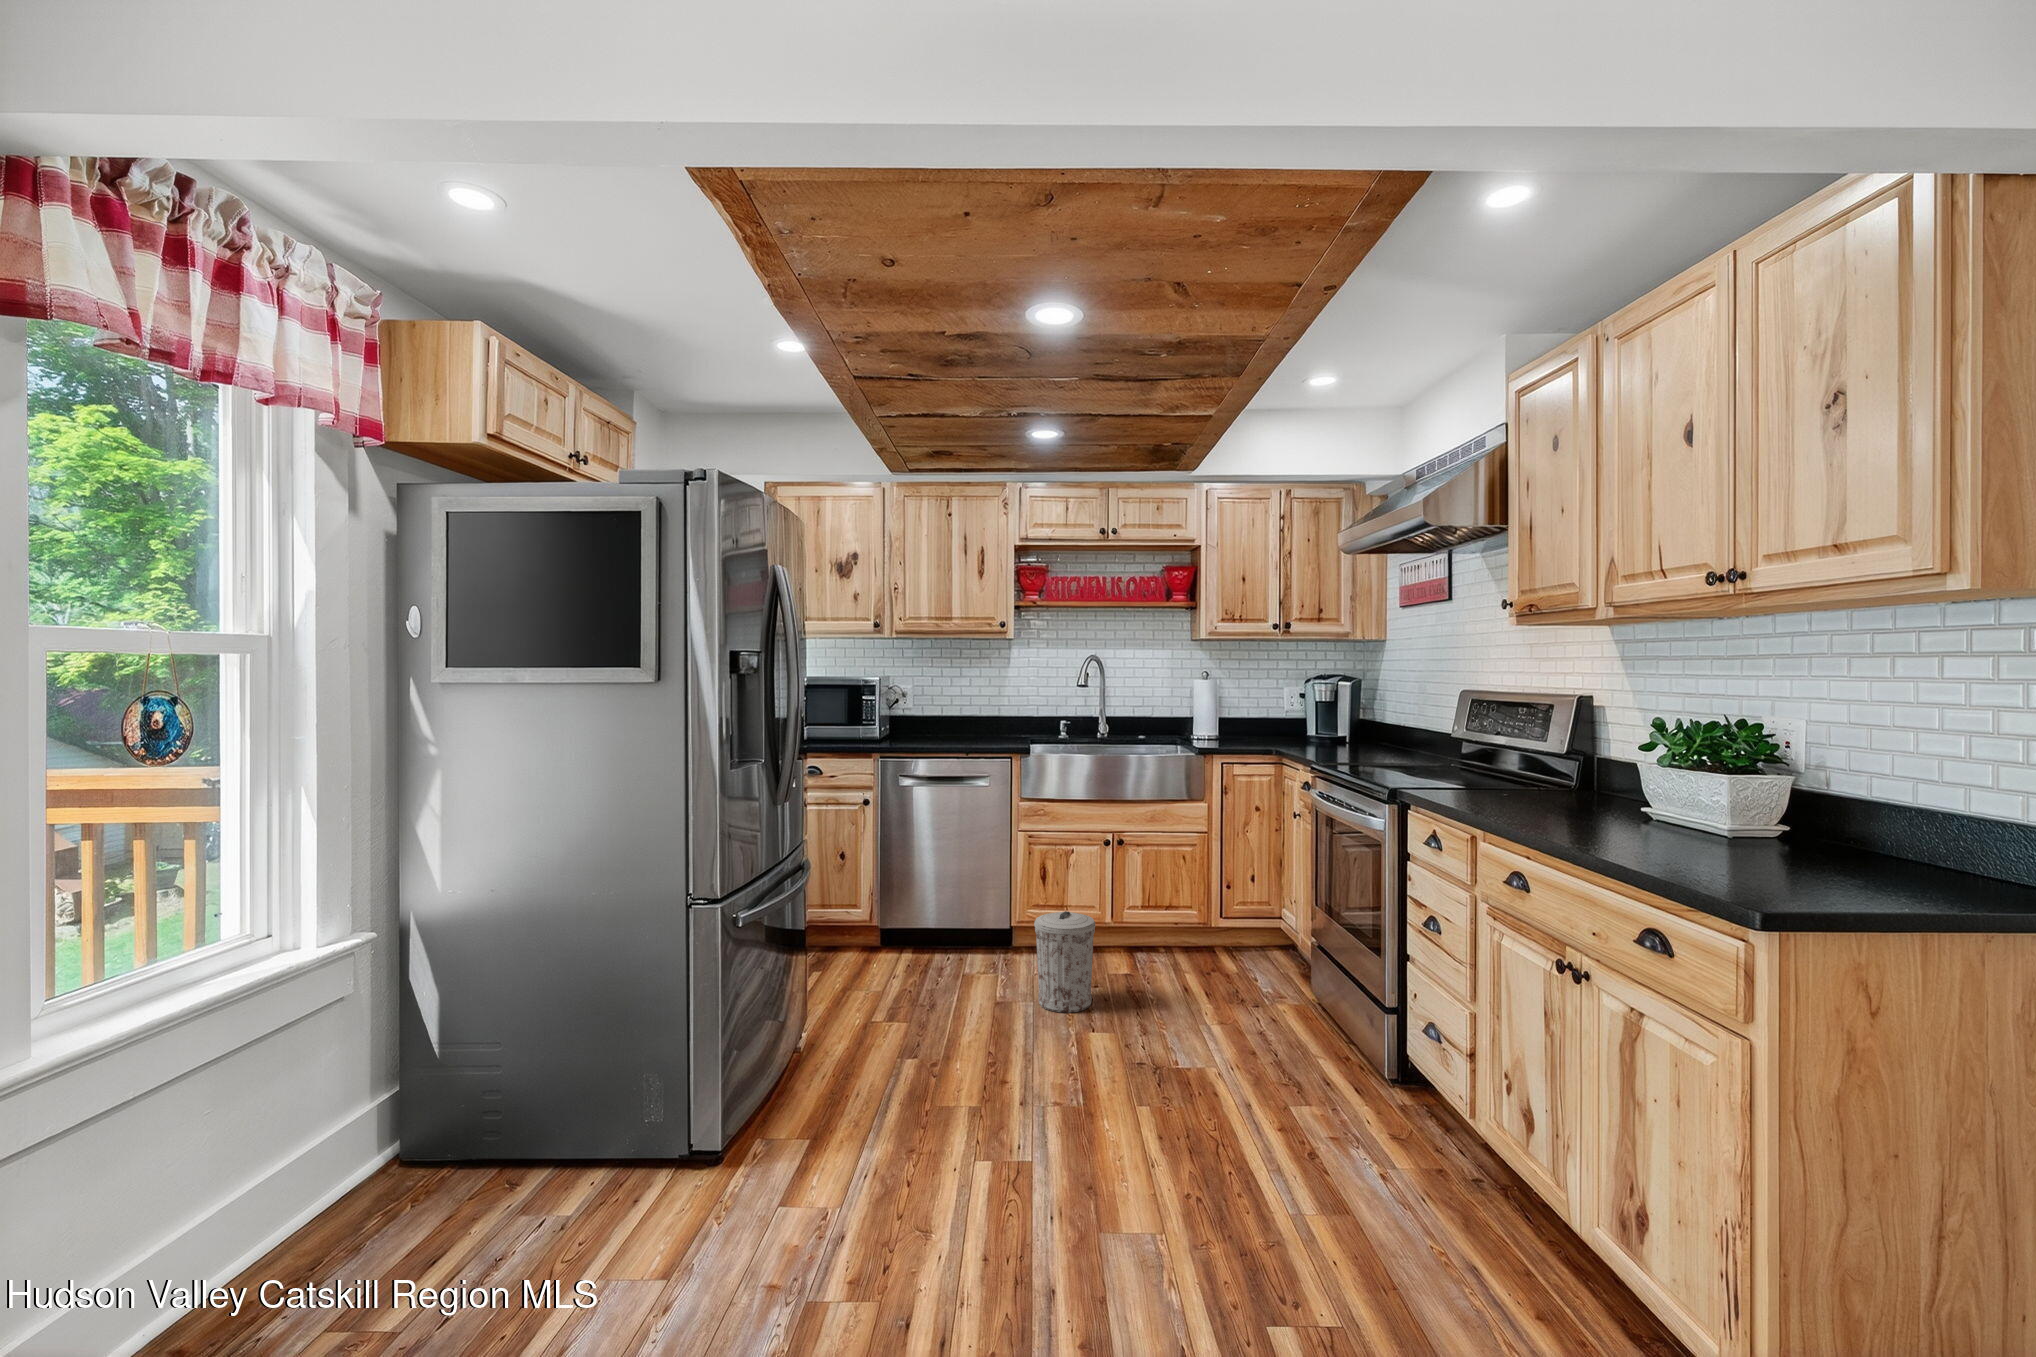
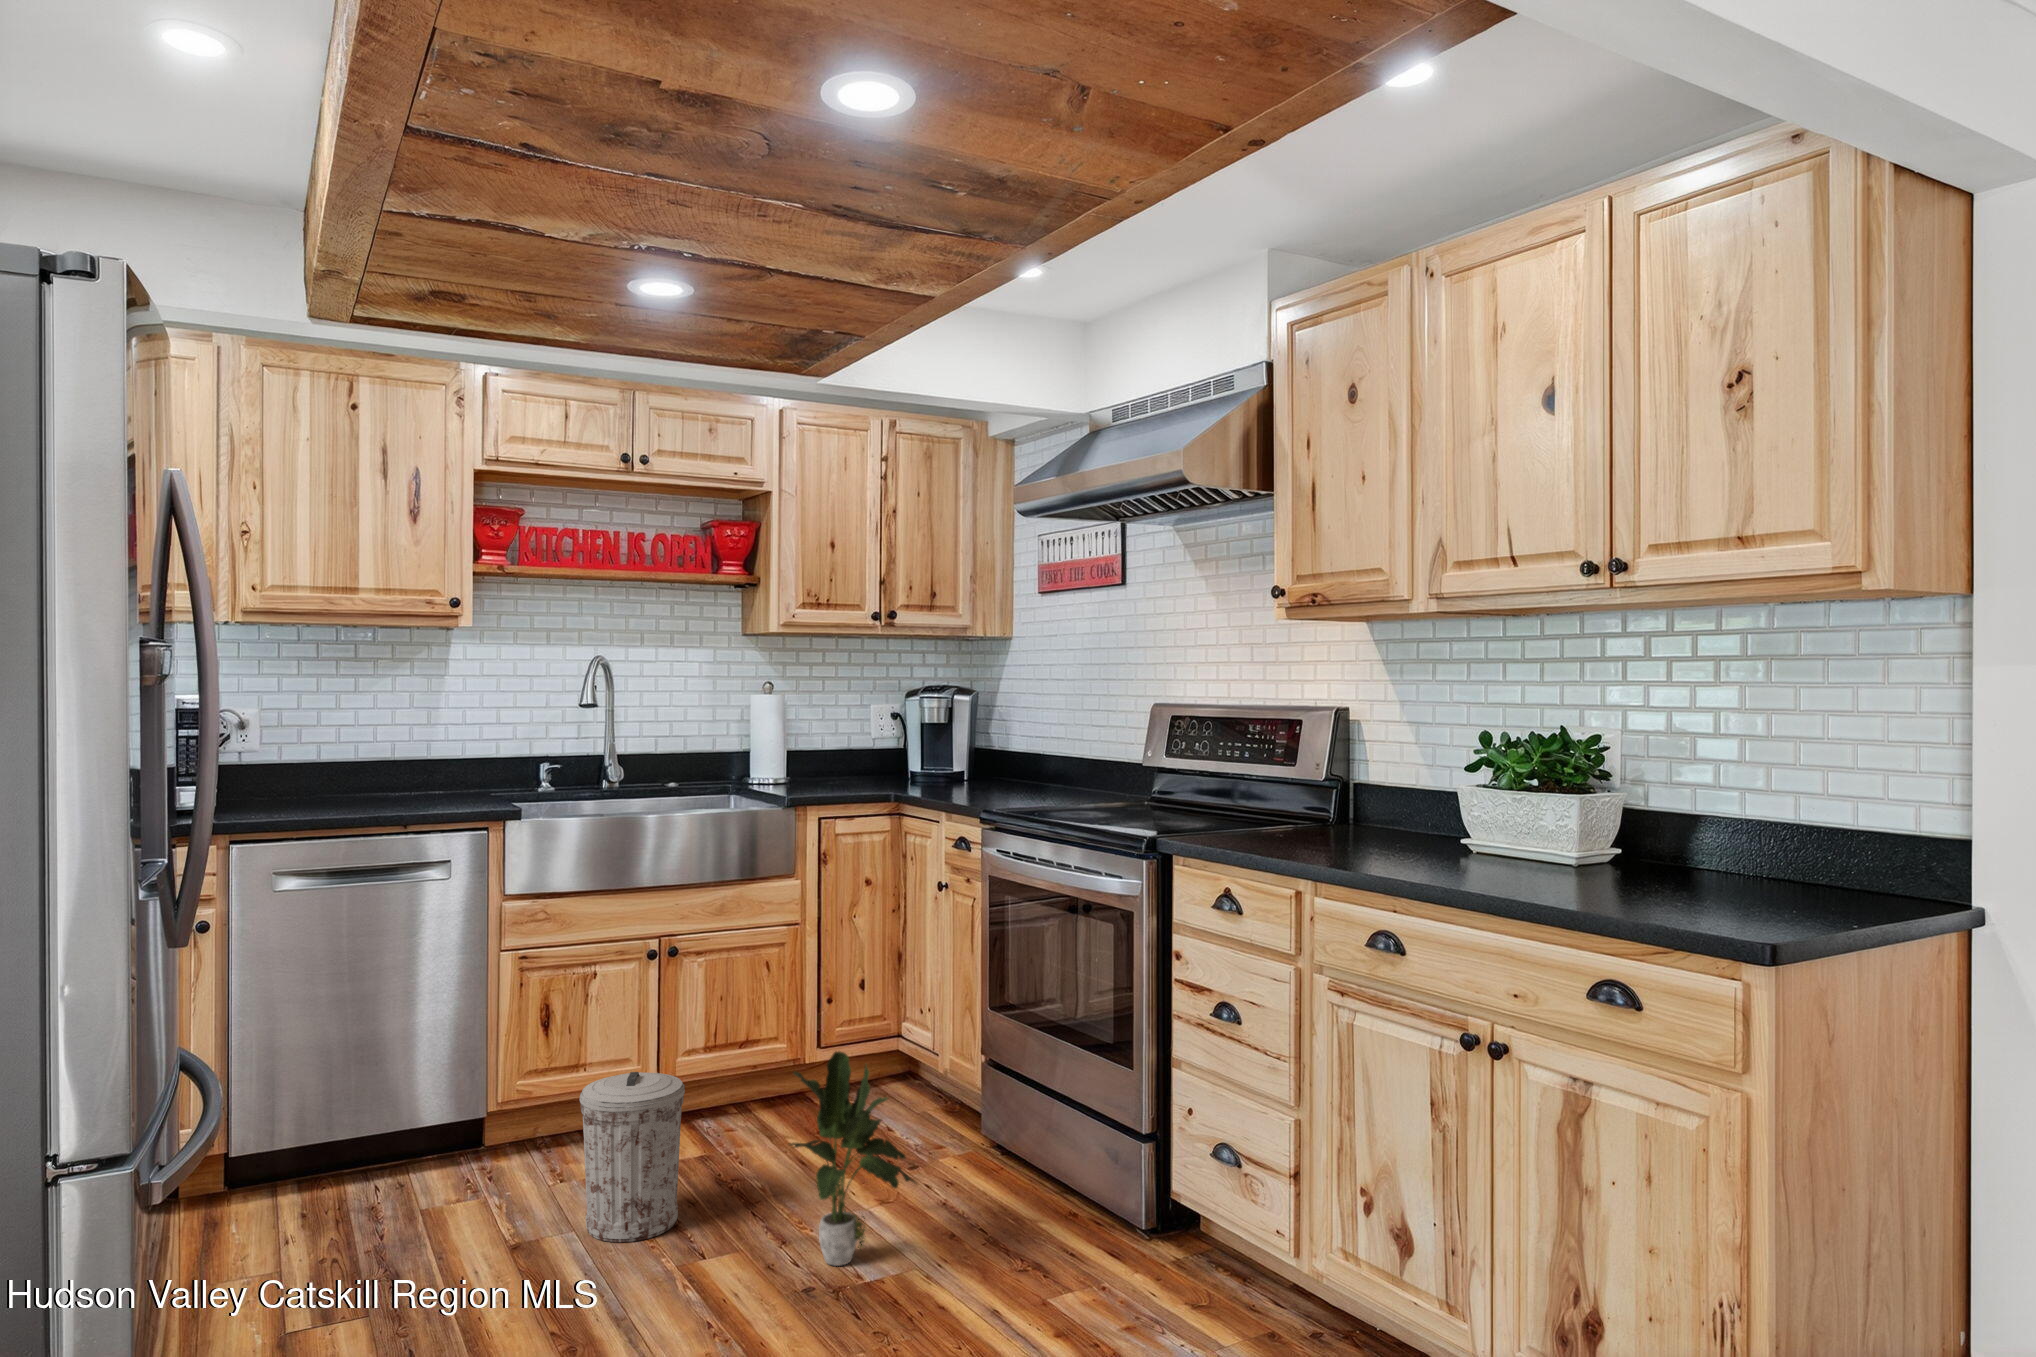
potted plant: none [1128,915,1217,1053] -> present [790,1051,915,1266]

